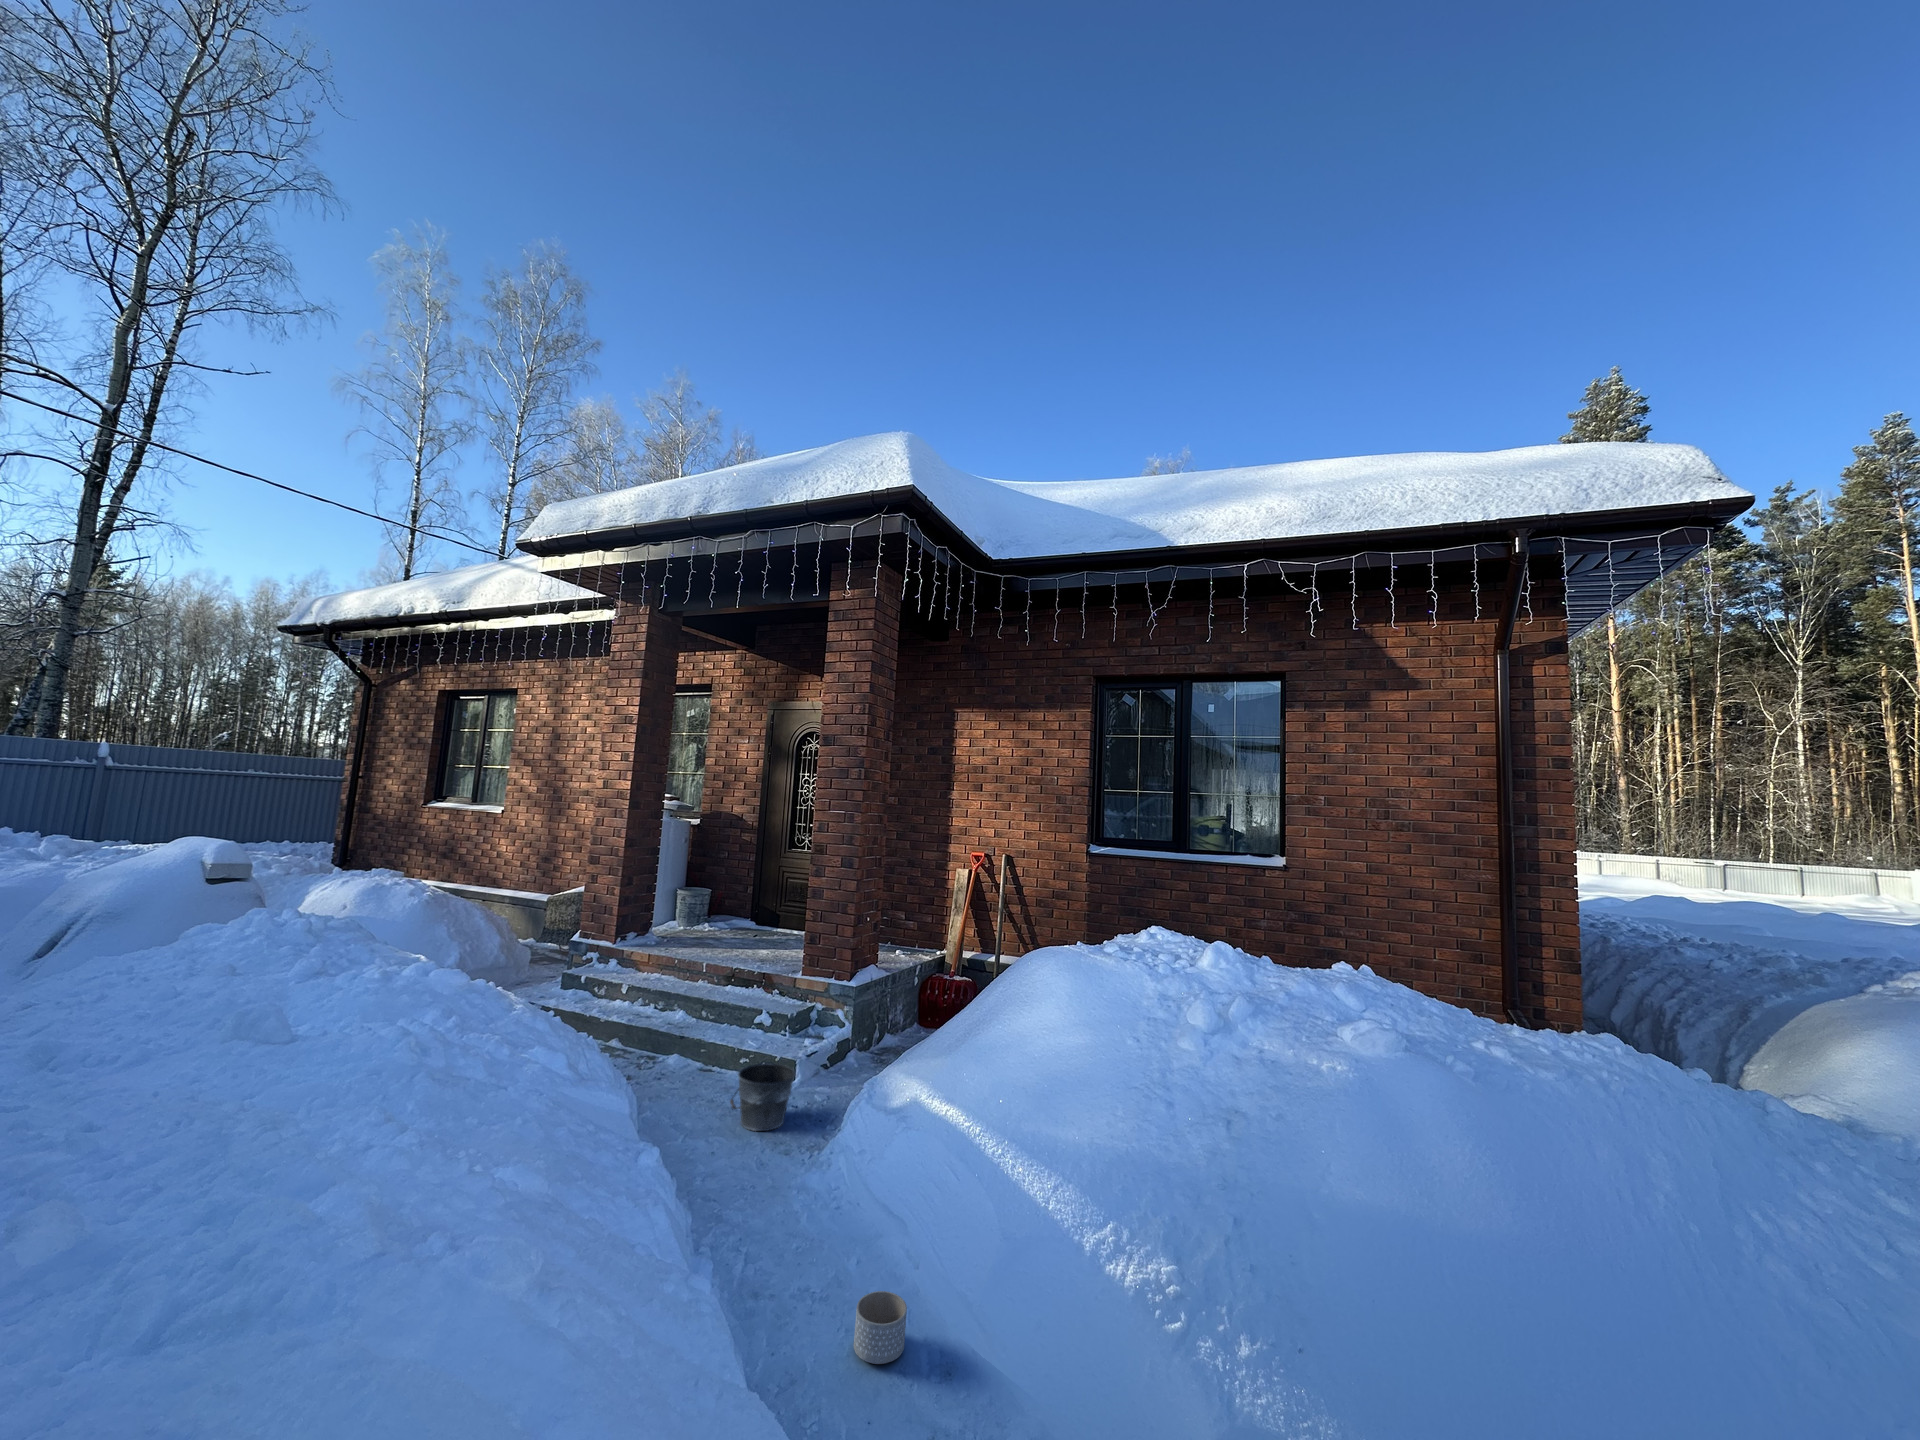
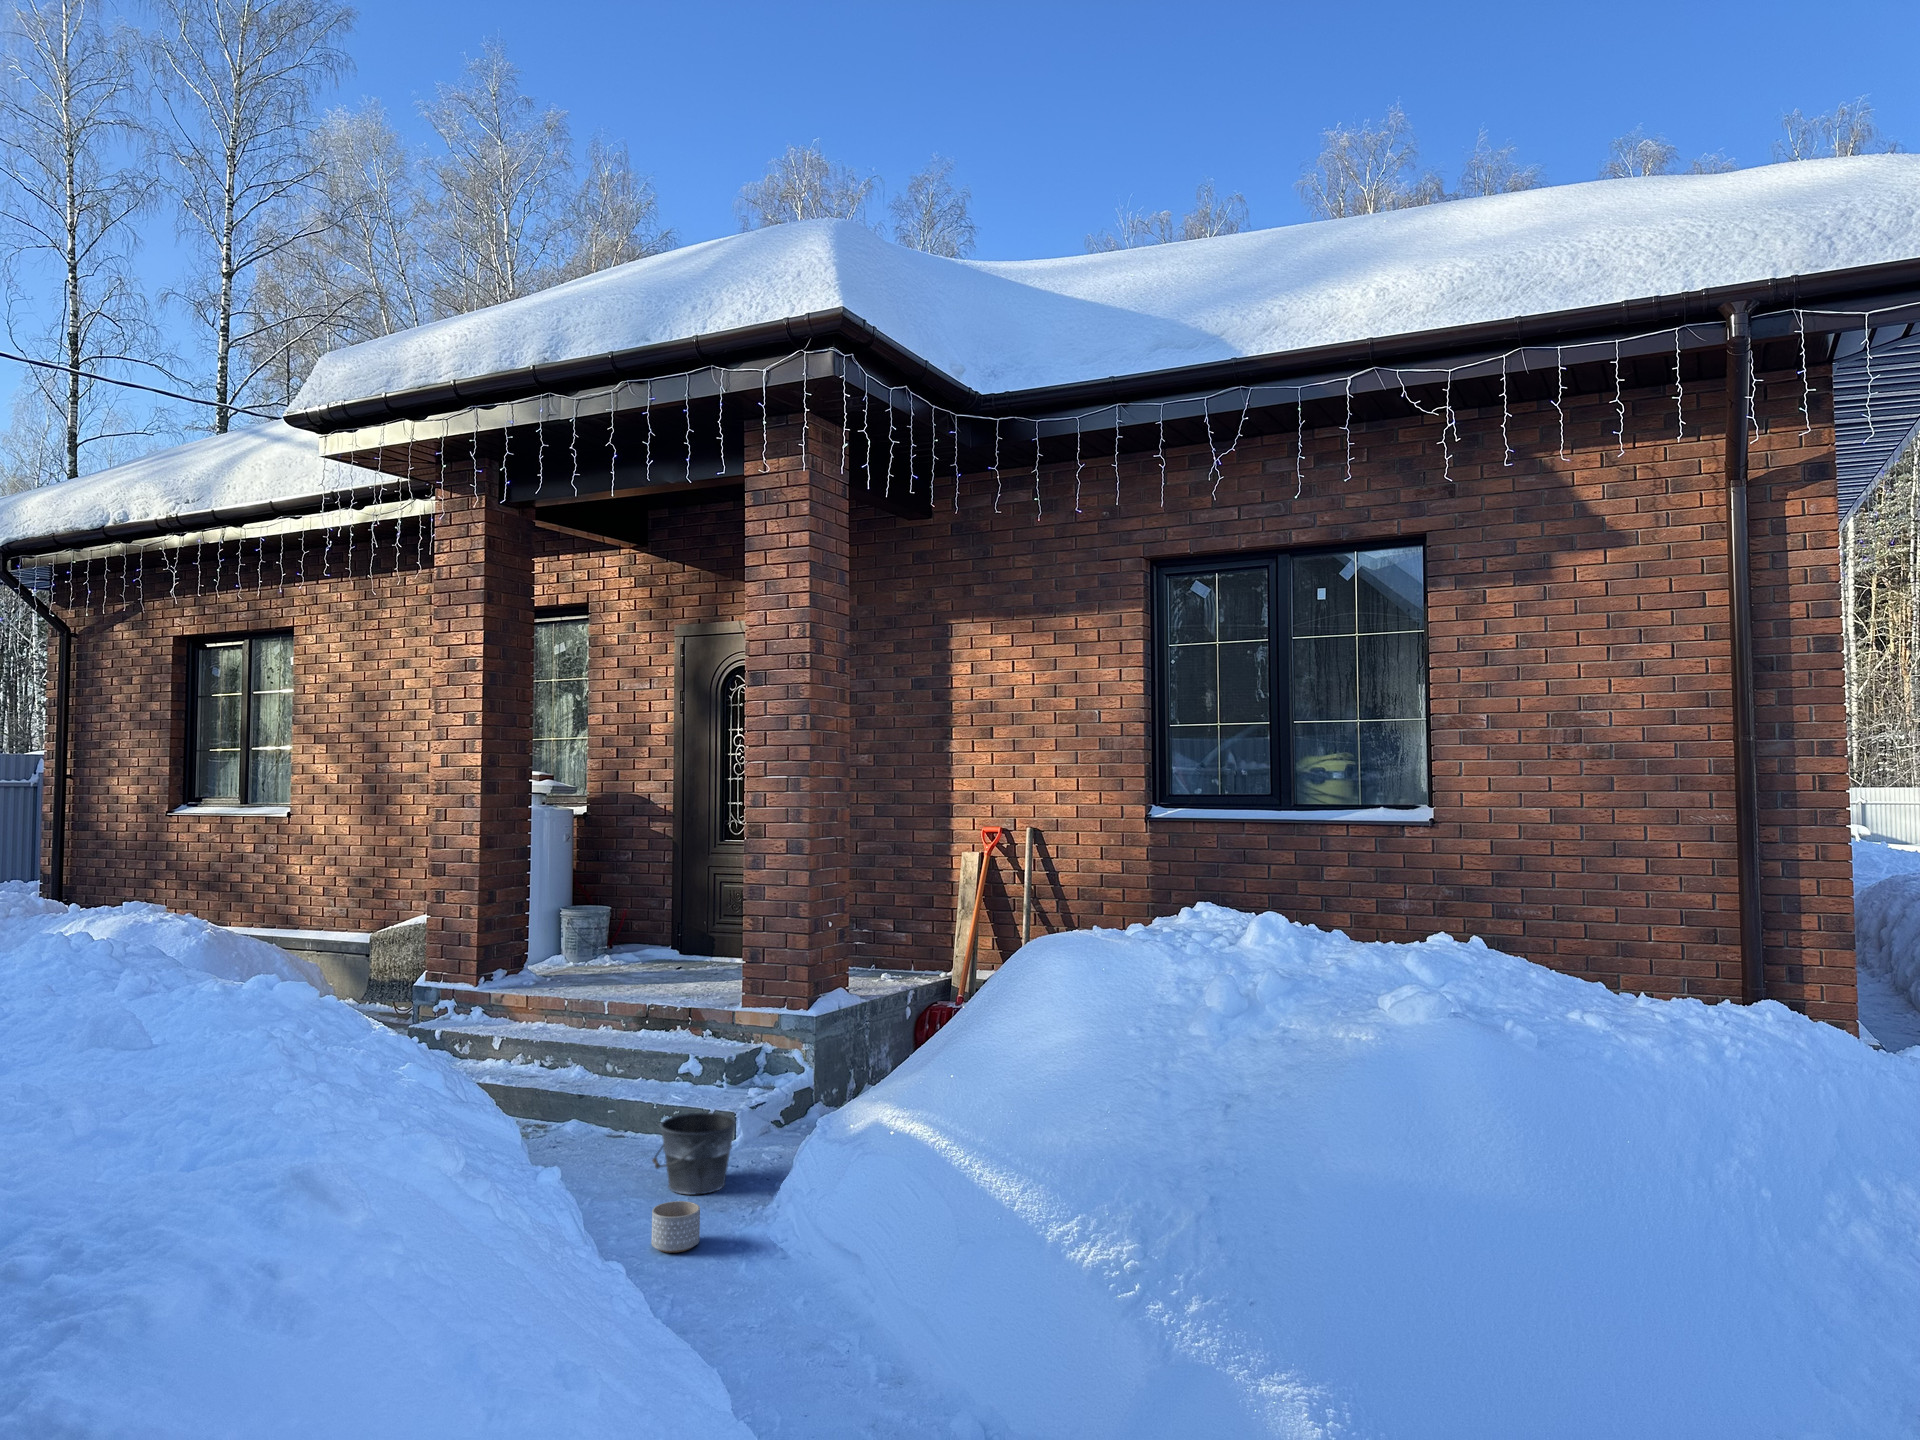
planter: present [854,1291,907,1364] -> present [651,1201,700,1253]

